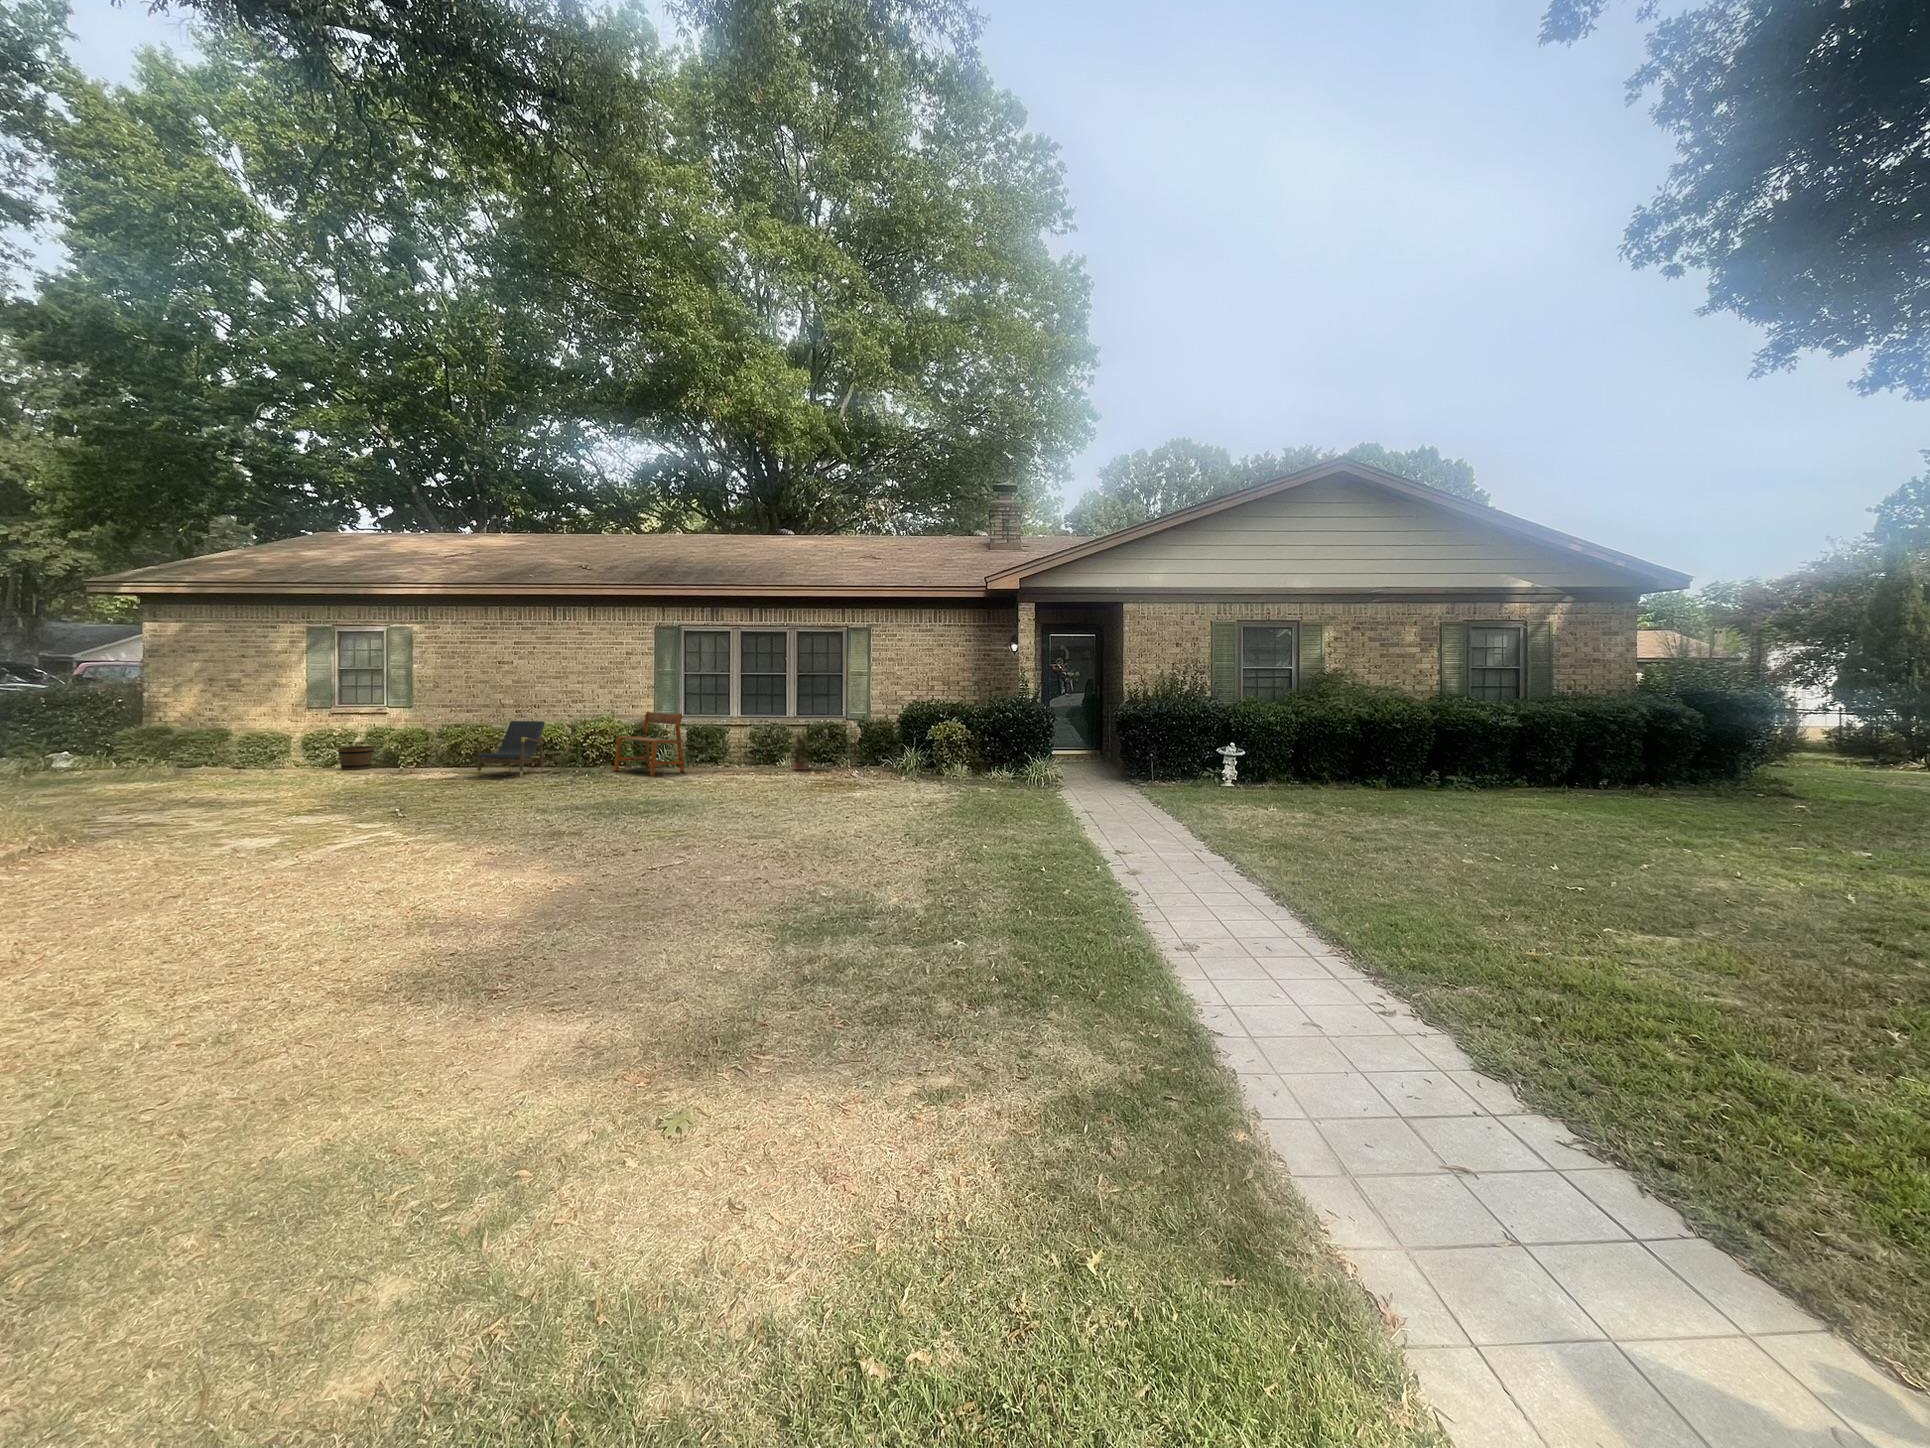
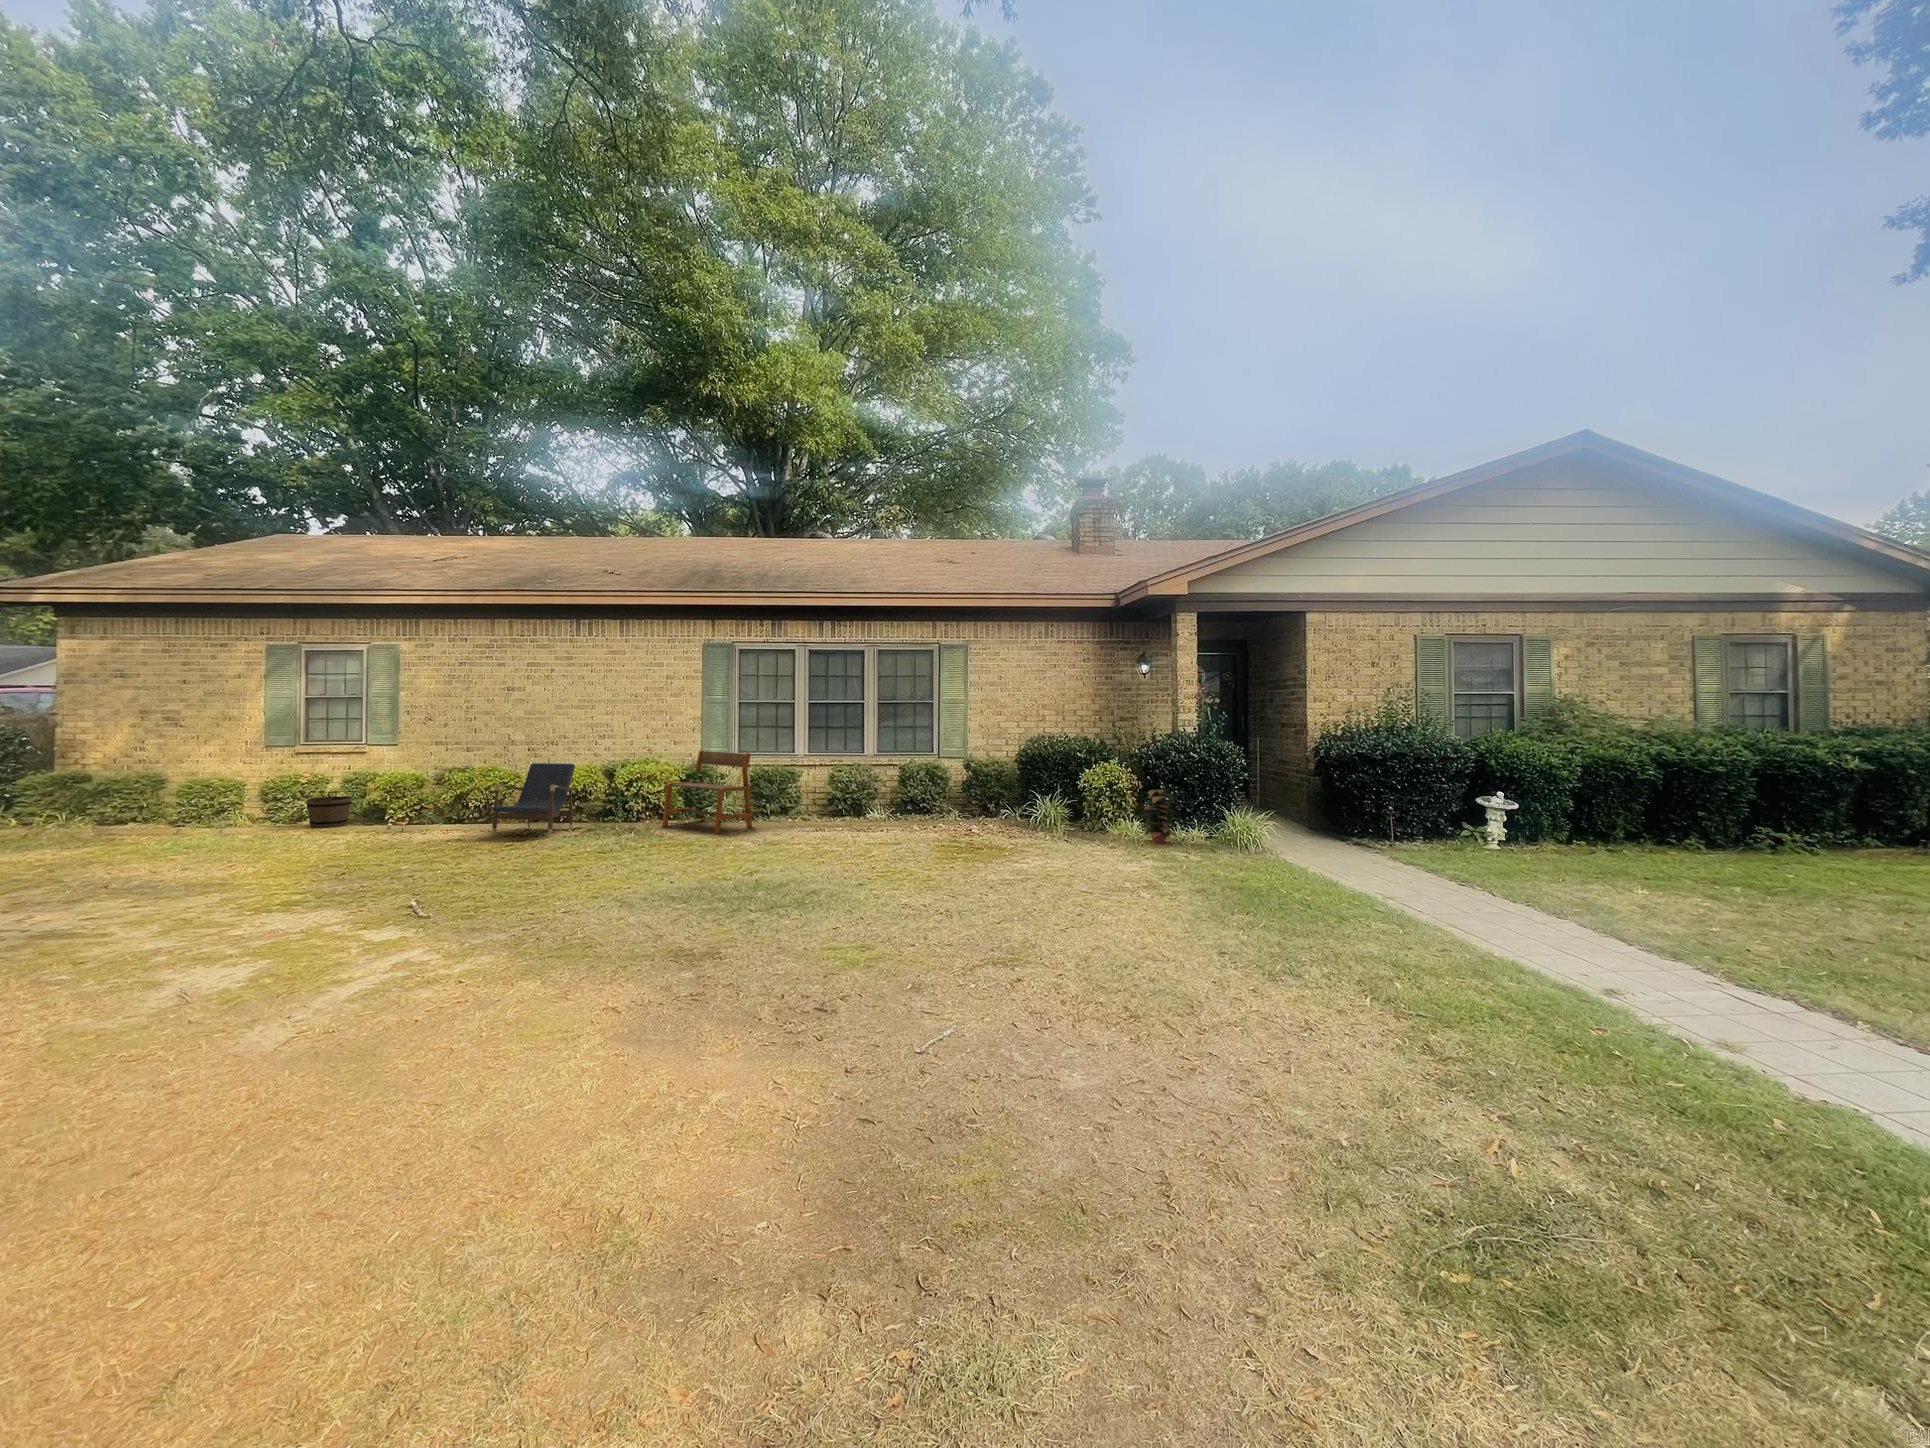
decorative plant: present [791,733,809,770] -> present [1142,790,1177,843]

